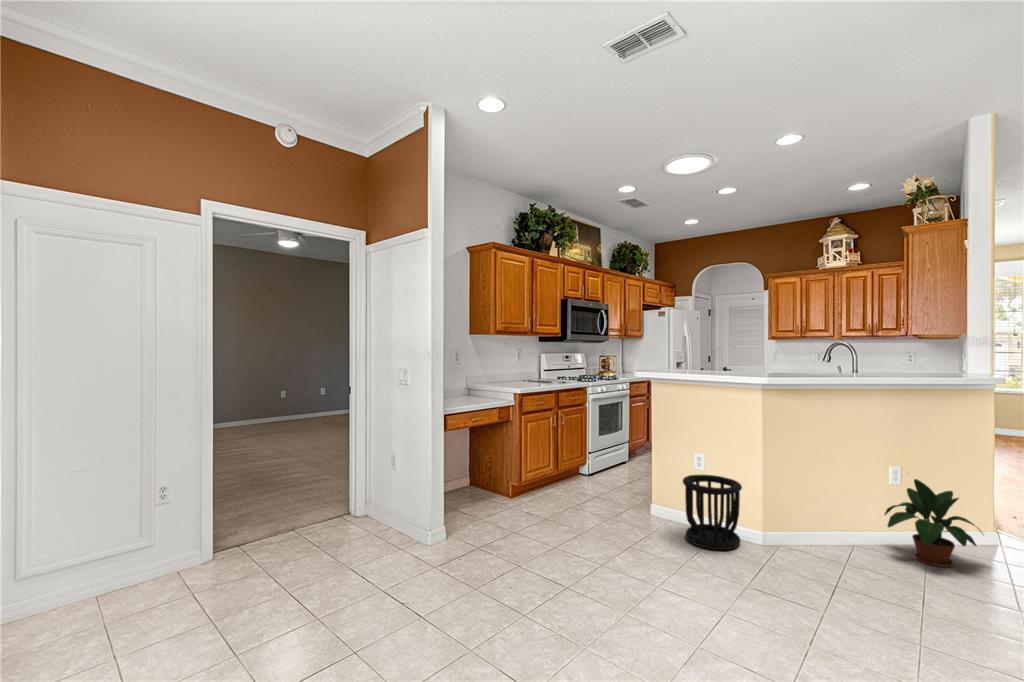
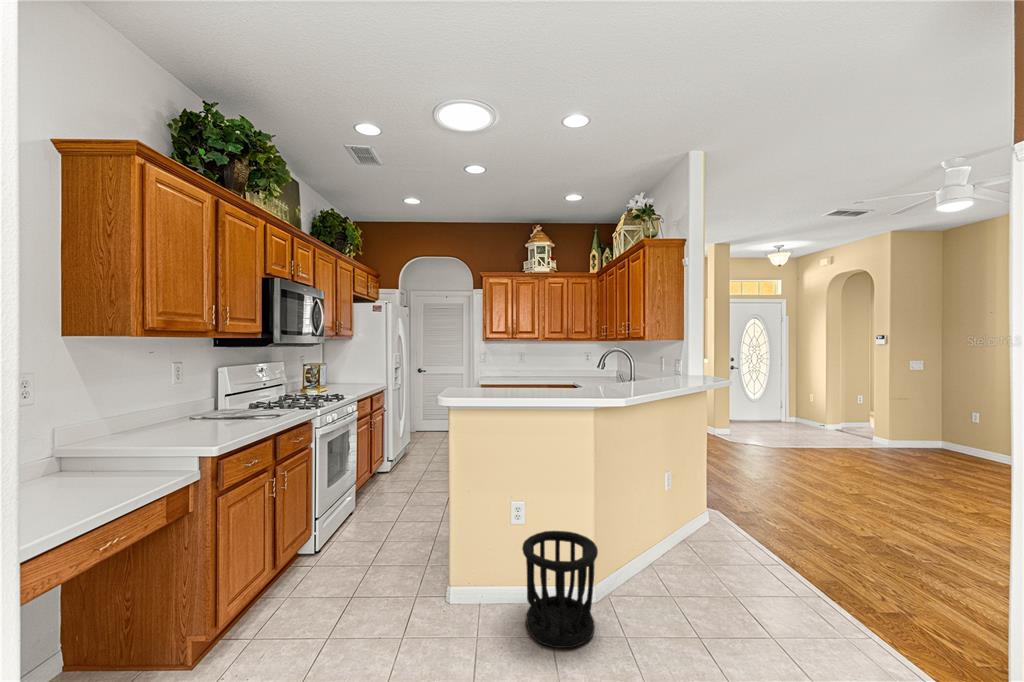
potted plant: present [885,479,981,567] -> none [677,487,751,566]

